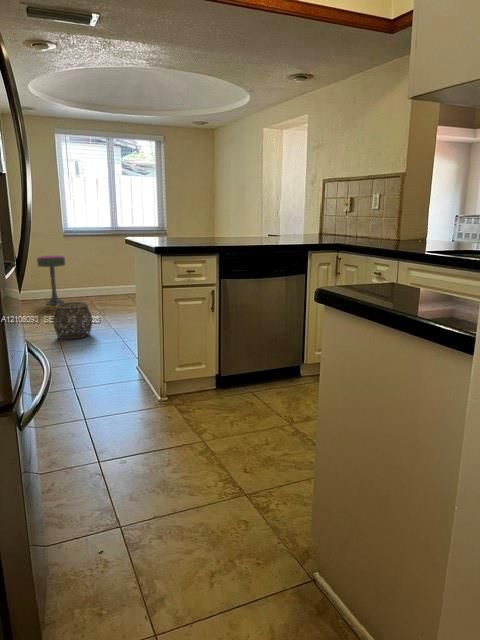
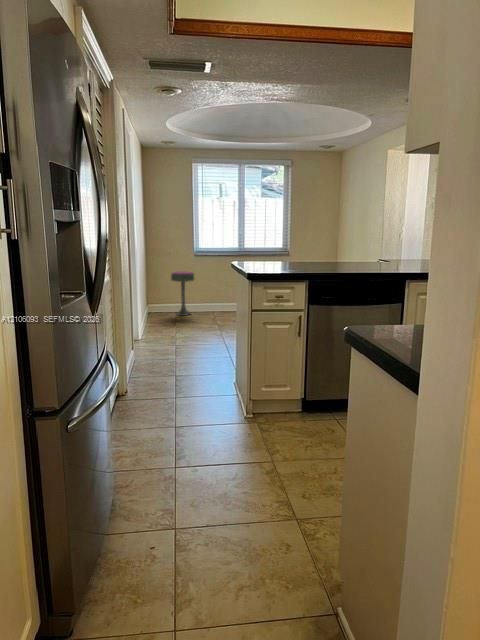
woven basket: present [53,302,92,340] -> none [172,316,206,350]

